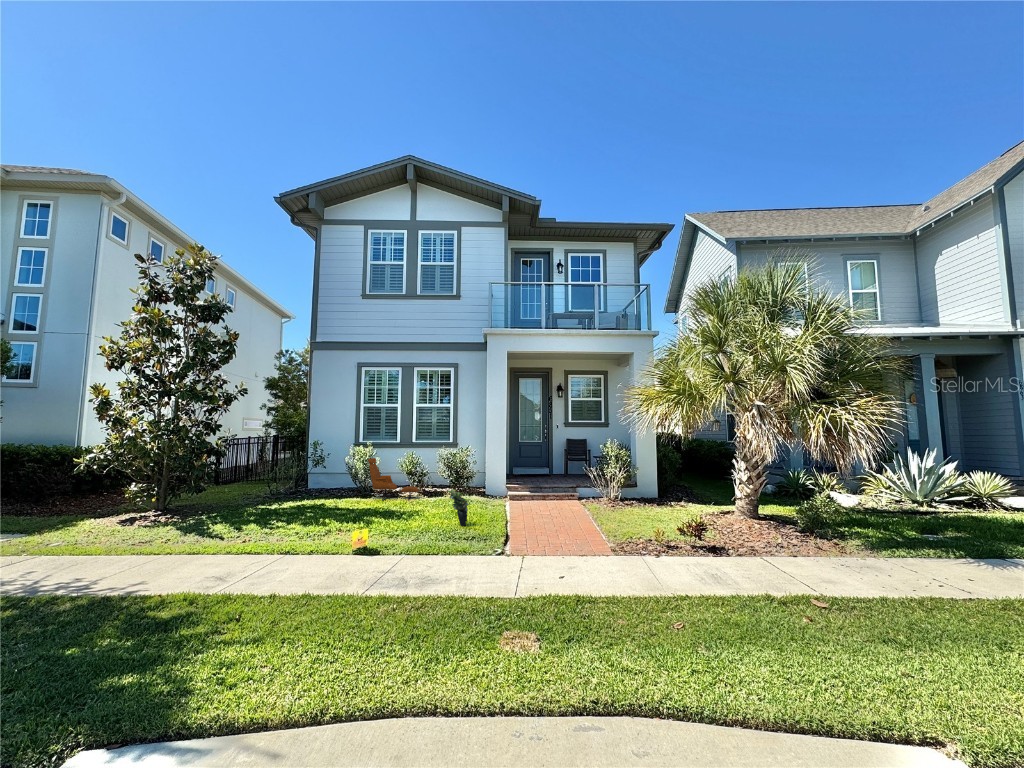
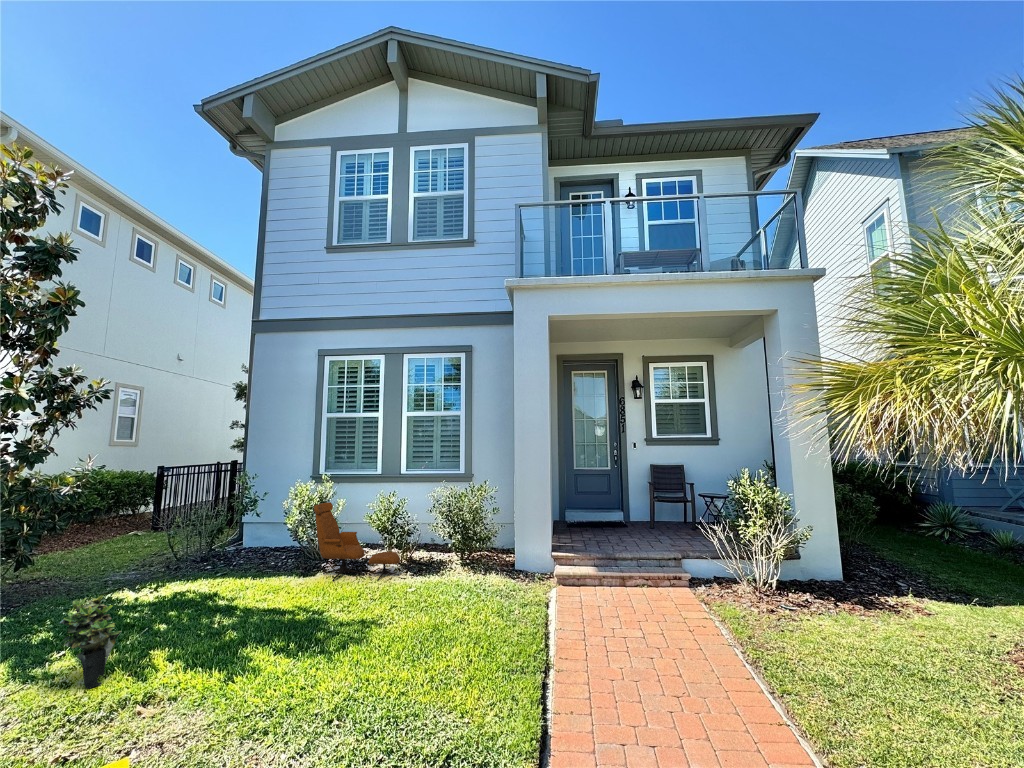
potted plant: present [448,489,469,526] -> present [60,595,122,689]

